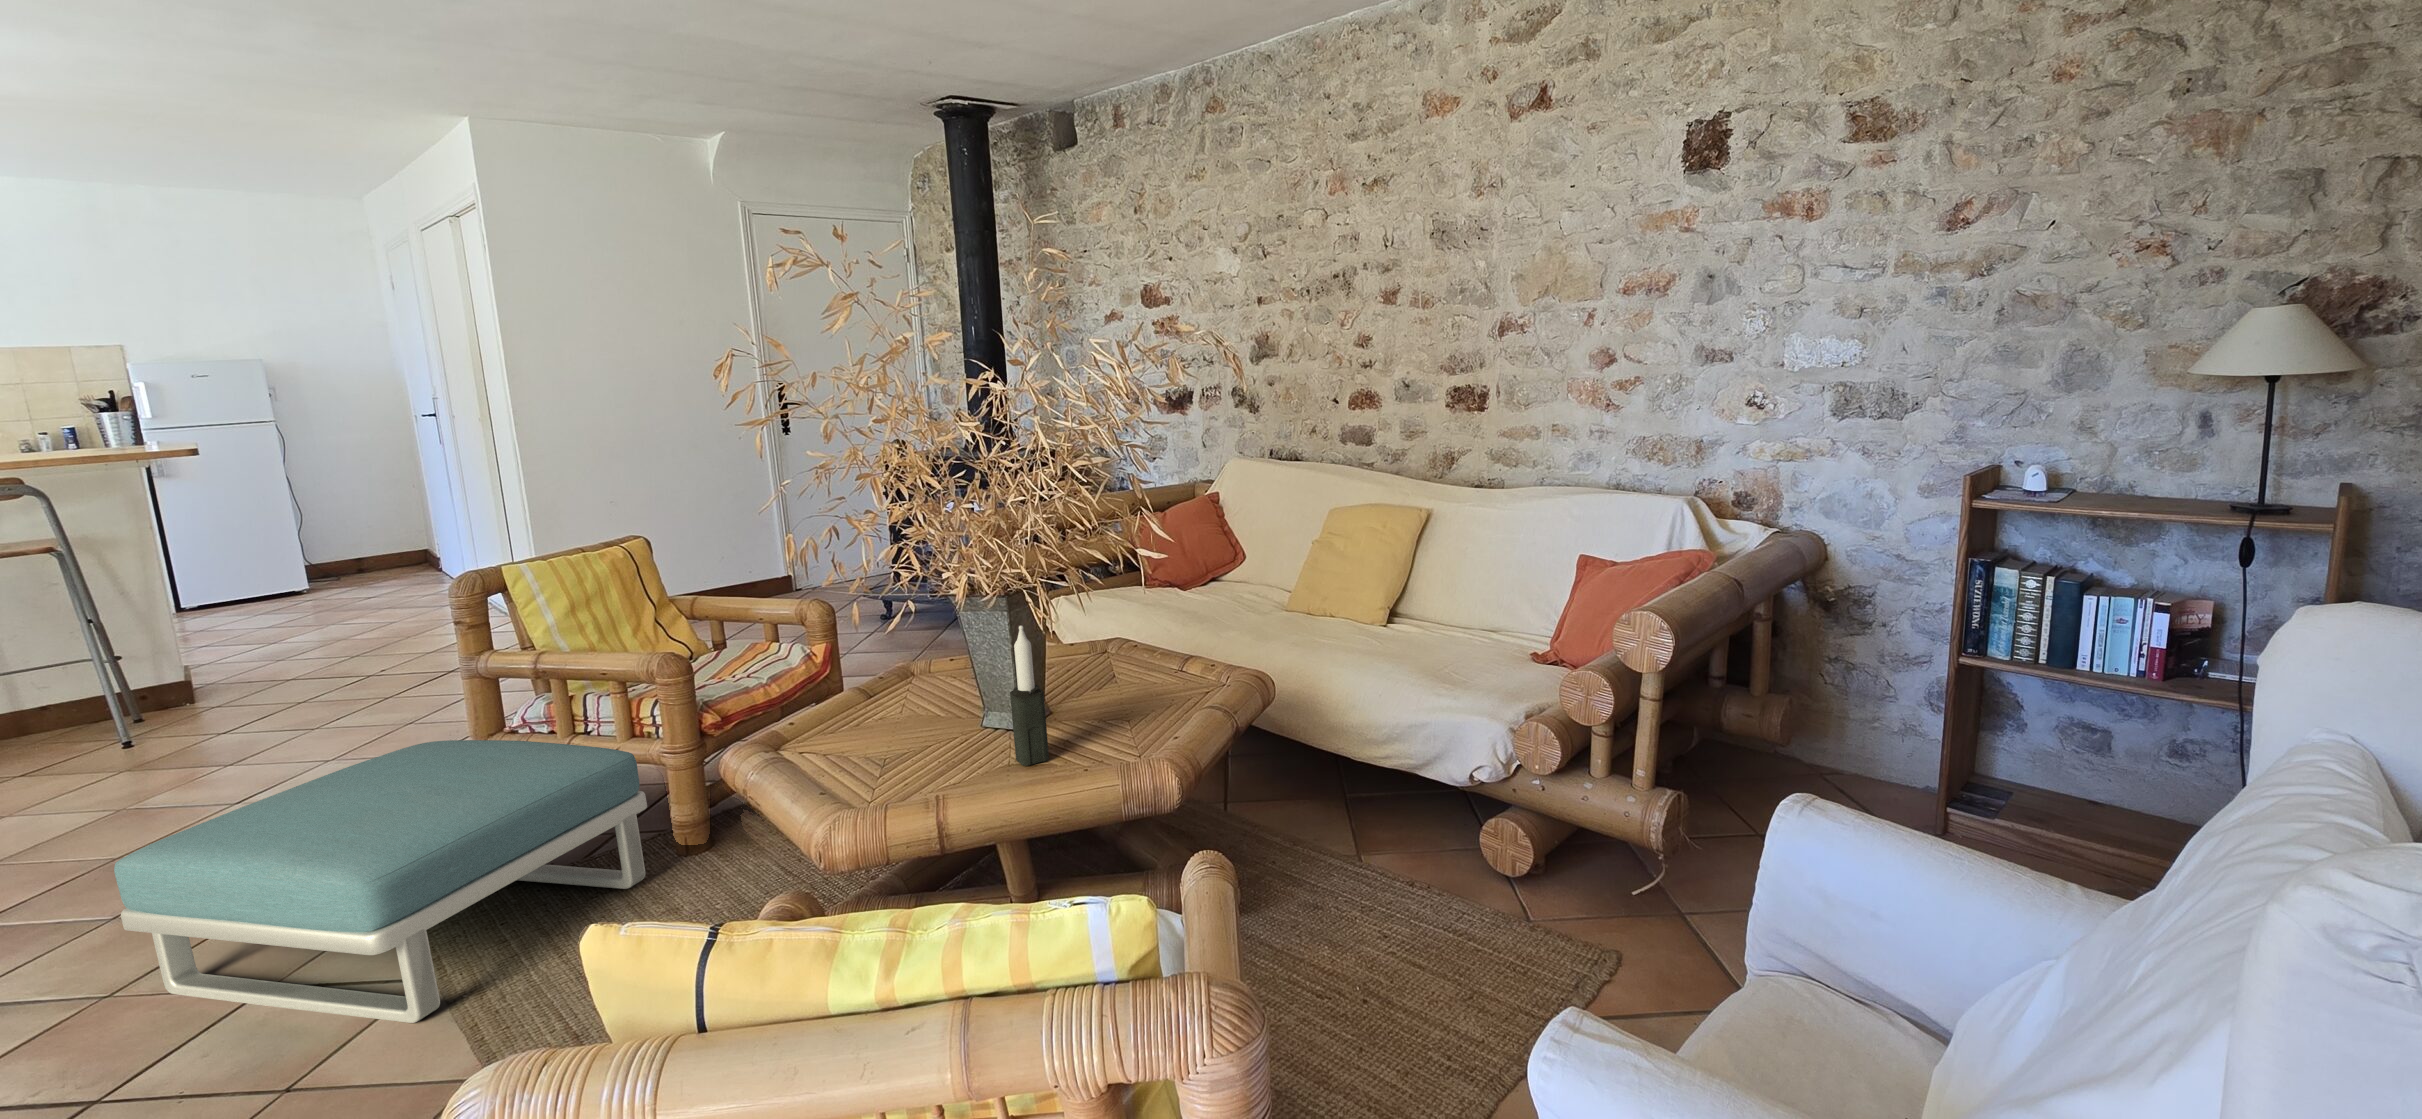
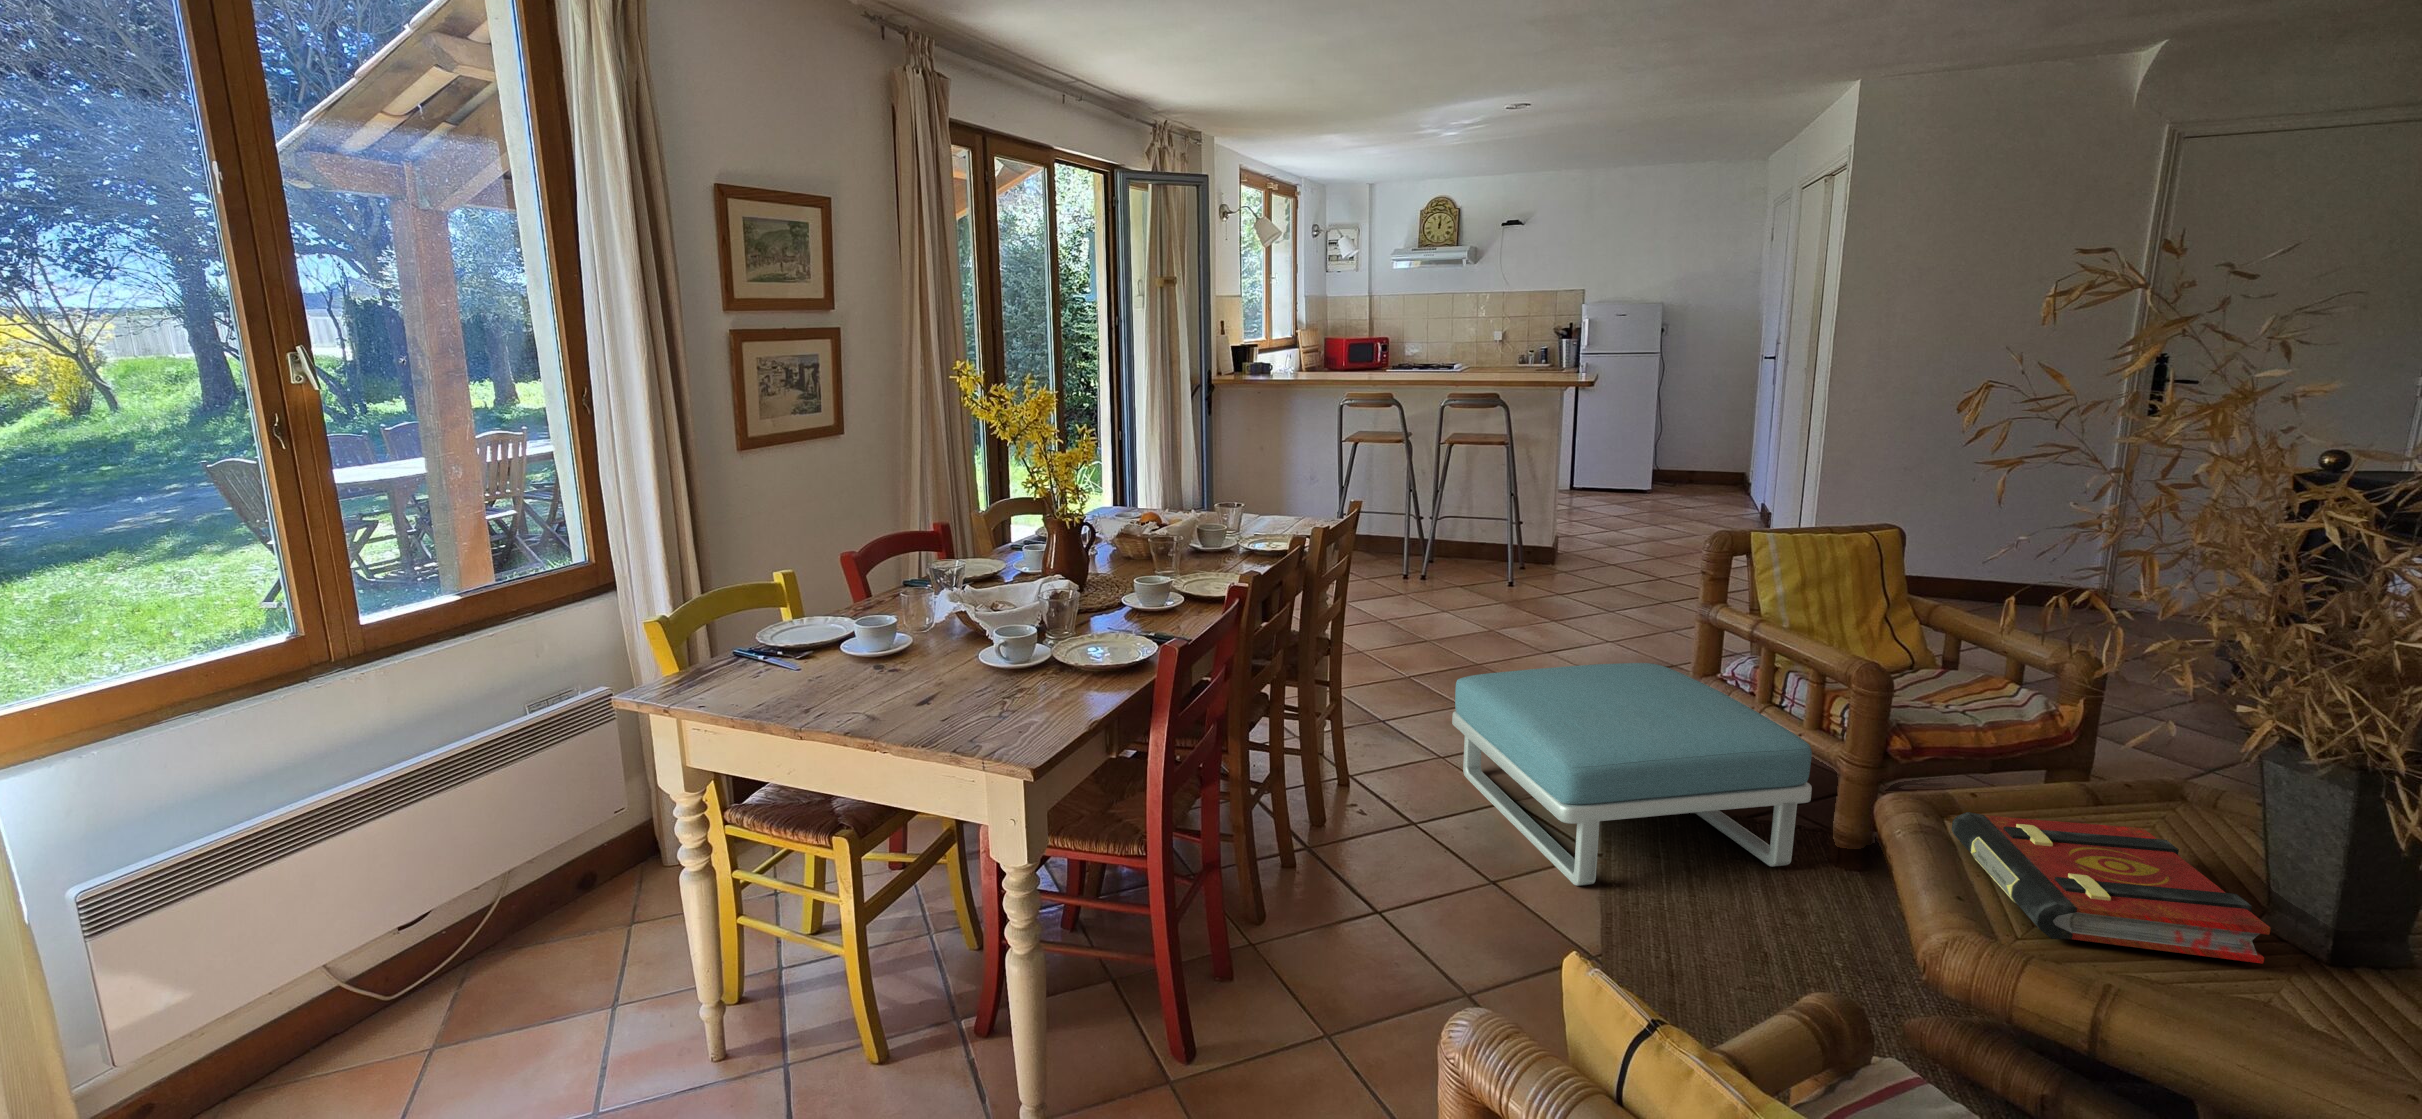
candle: present [1010,626,1049,766] -> none [2272,828,2360,1033]
book: none [795,690,1003,785] -> present [1952,812,2271,964]

